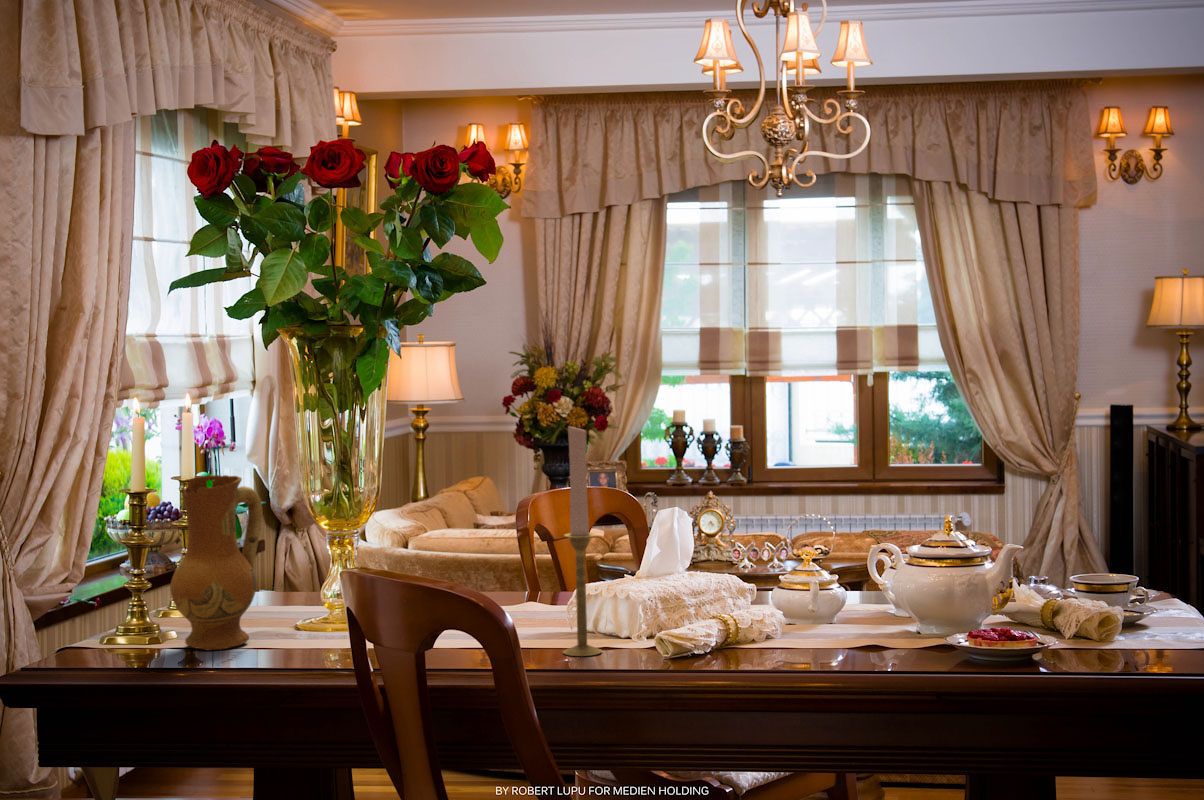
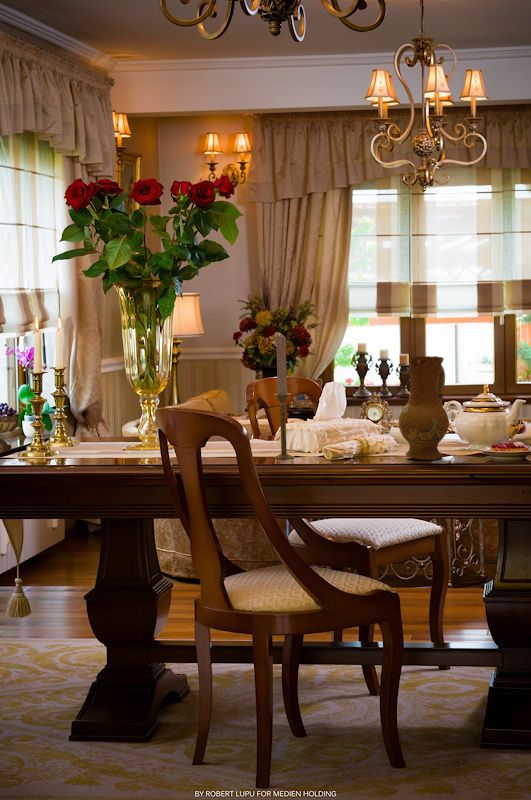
ceramic jug: present [171,475,262,650] -> present [398,356,449,460]

